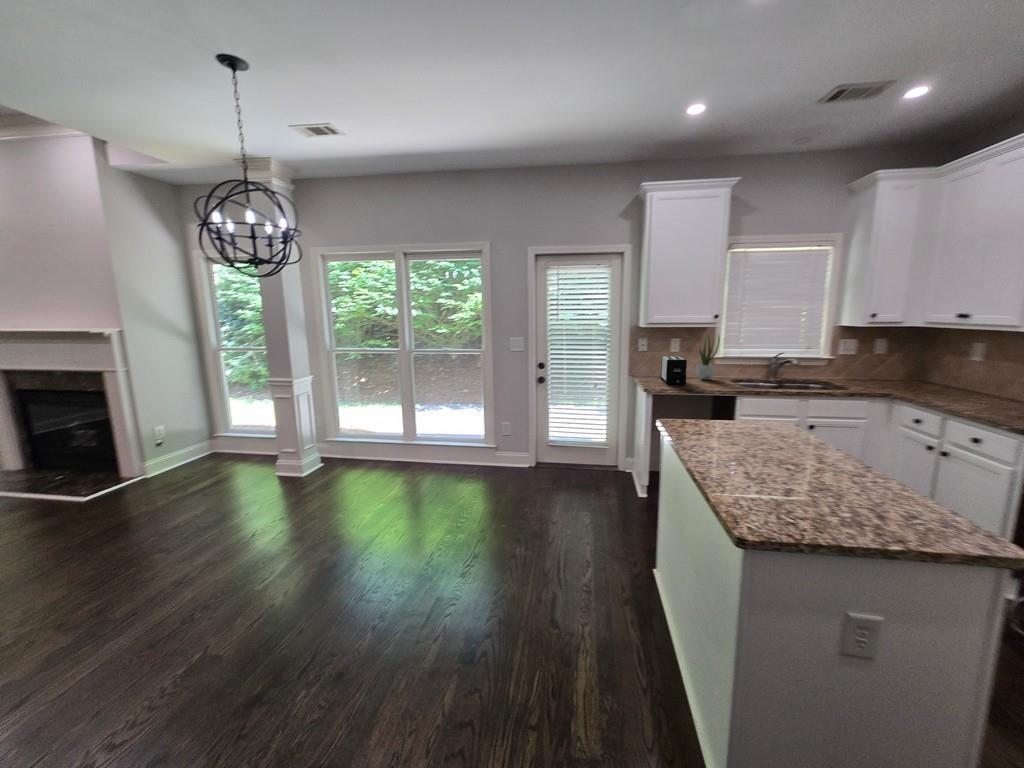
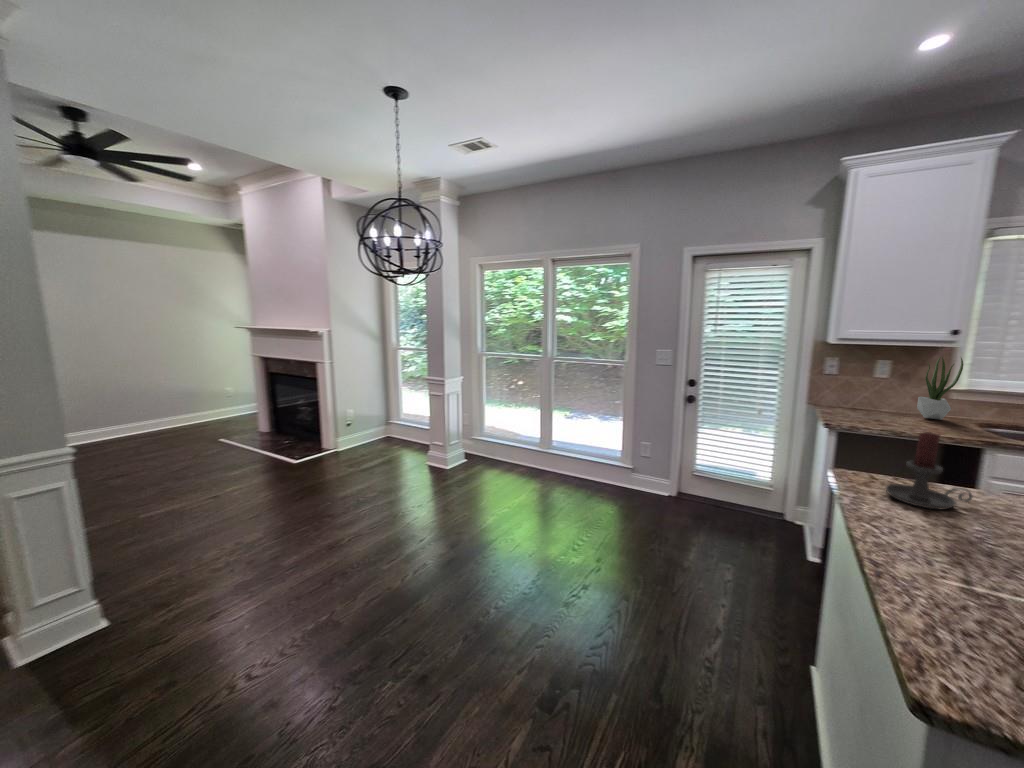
toaster: present [660,356,687,385] -> none [857,382,901,424]
candle holder: none [691,381,739,434] -> present [886,432,972,510]

